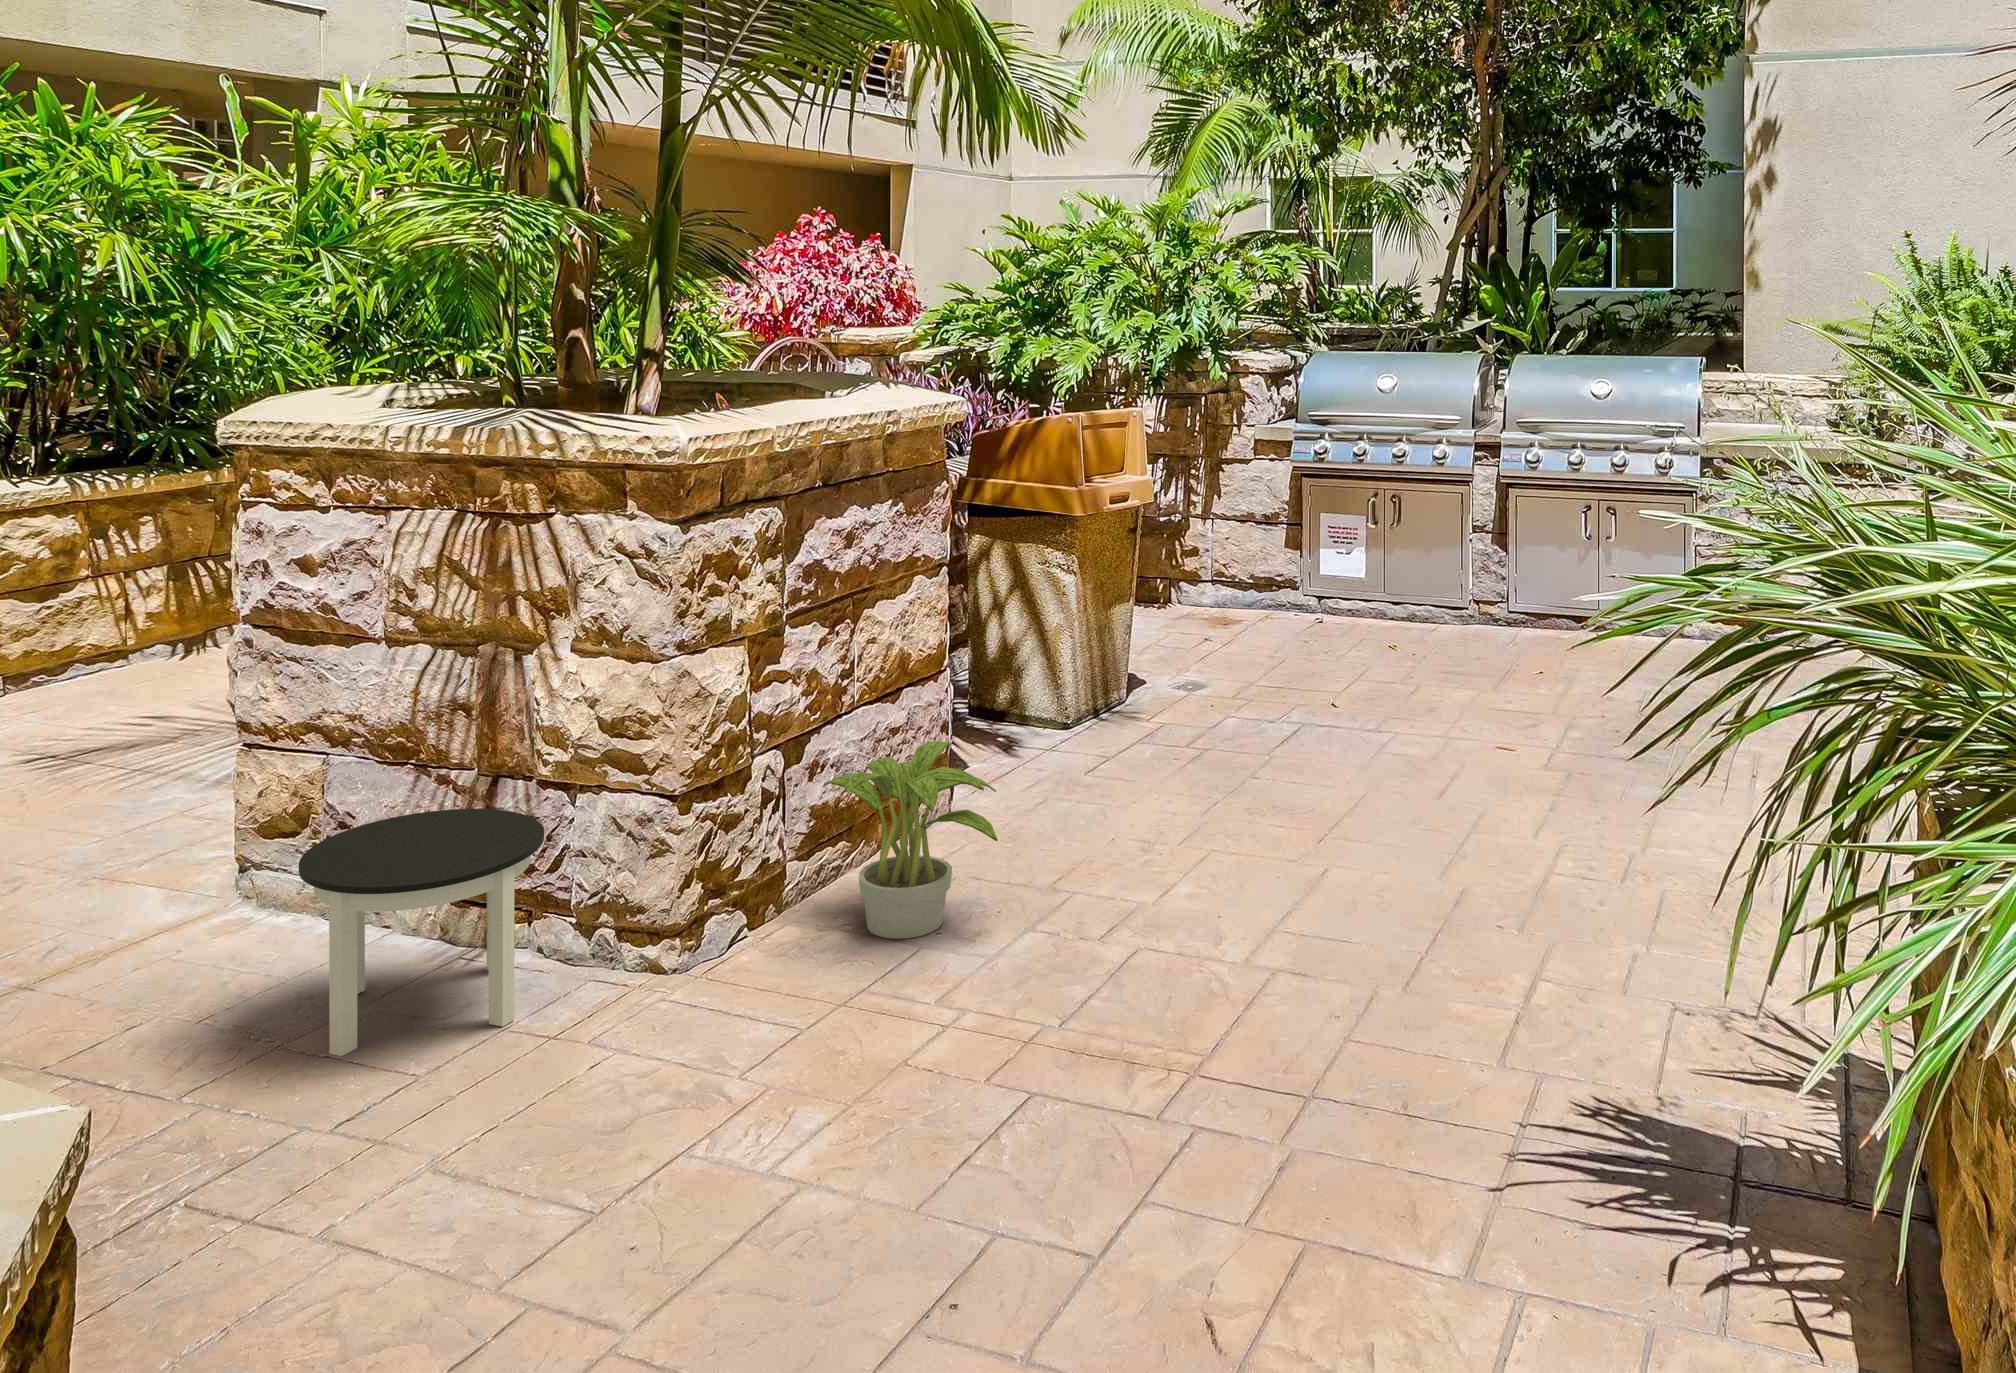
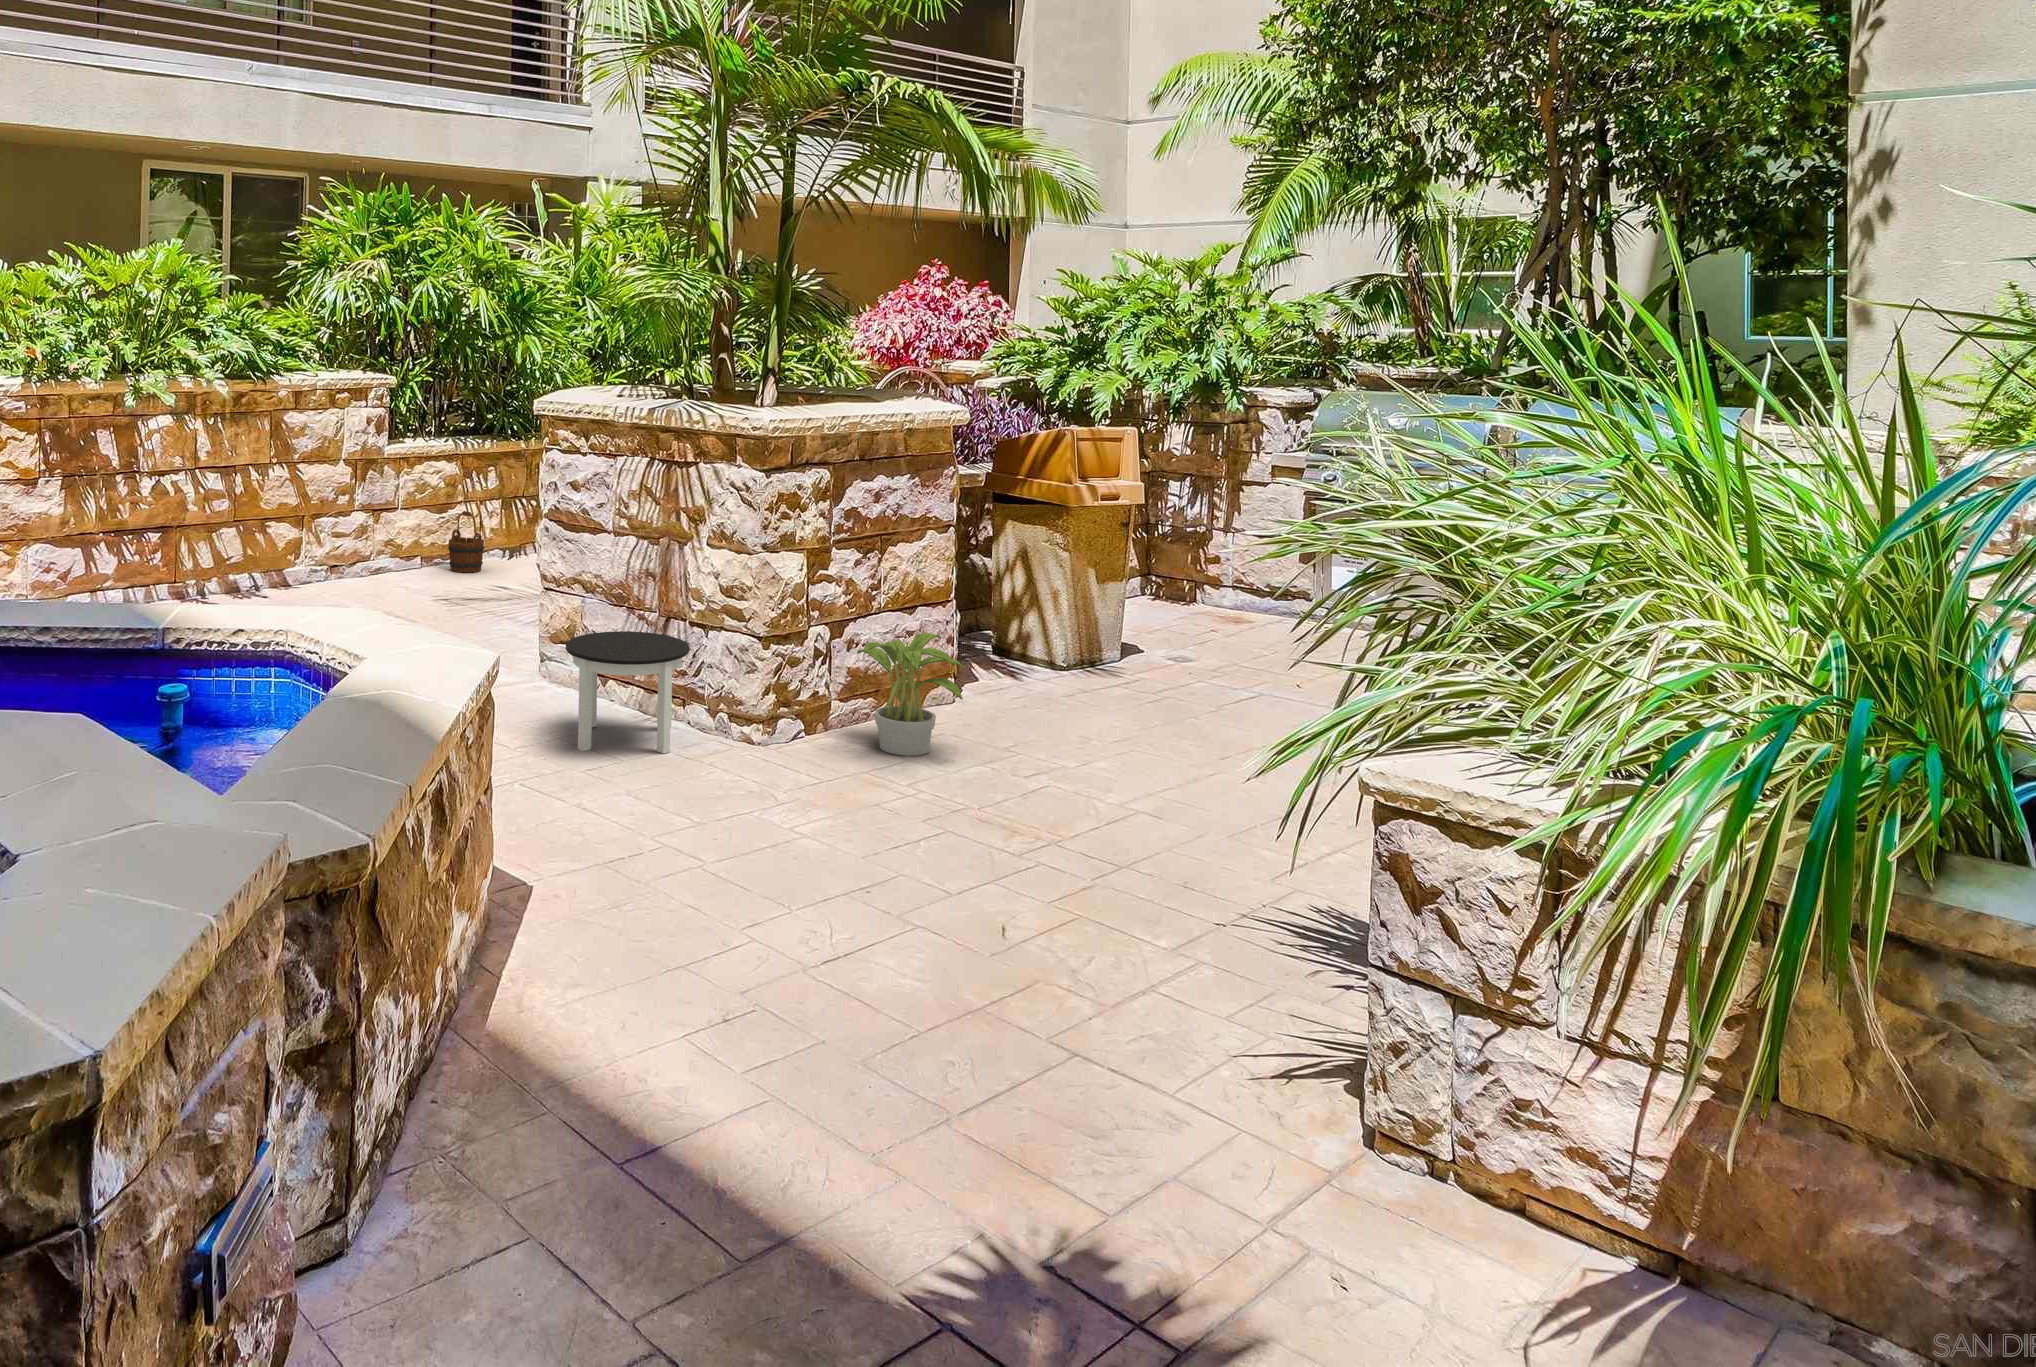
wooden bucket: none [63,595,135,697] -> present [448,511,484,573]

